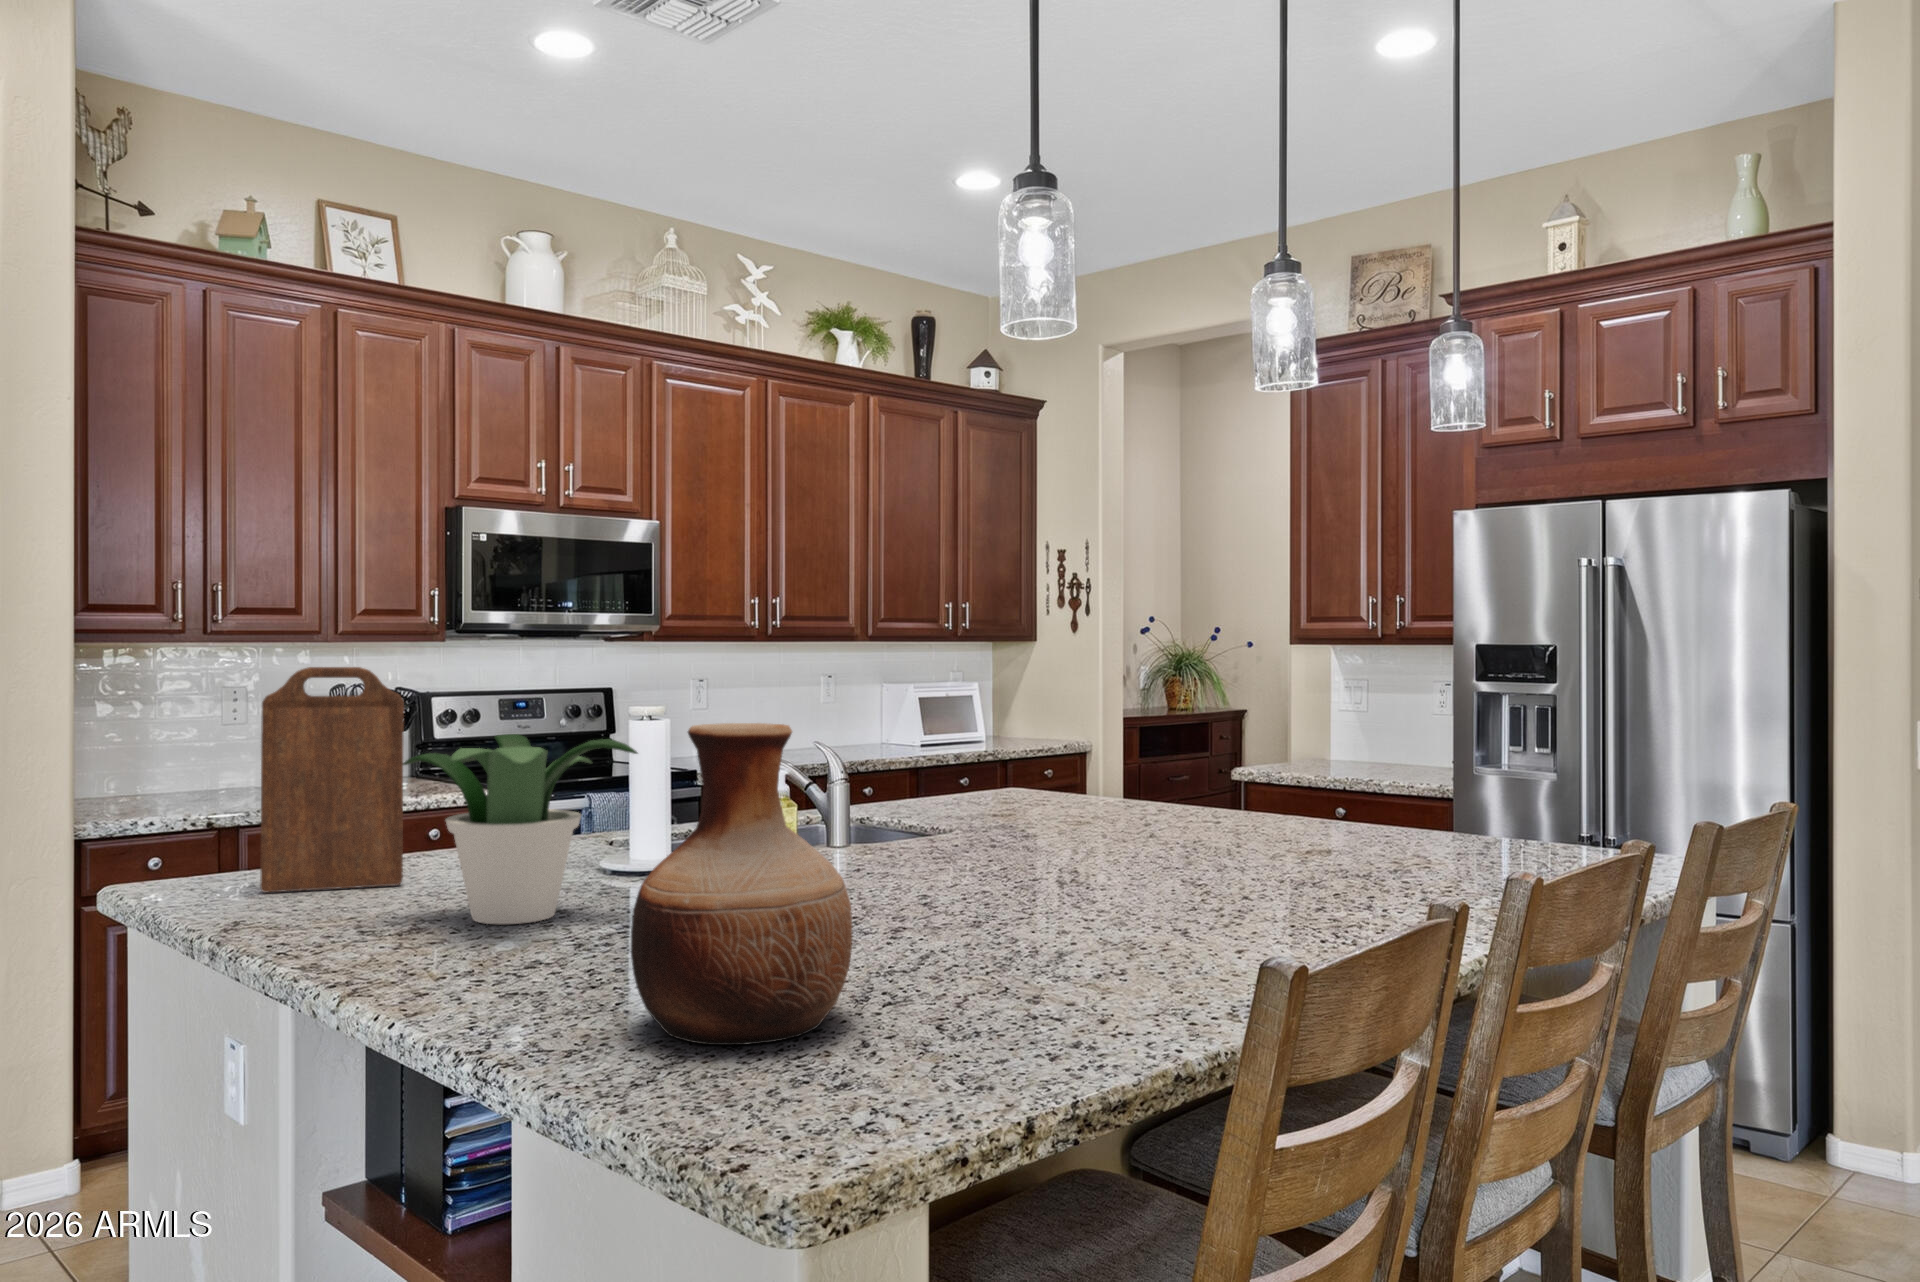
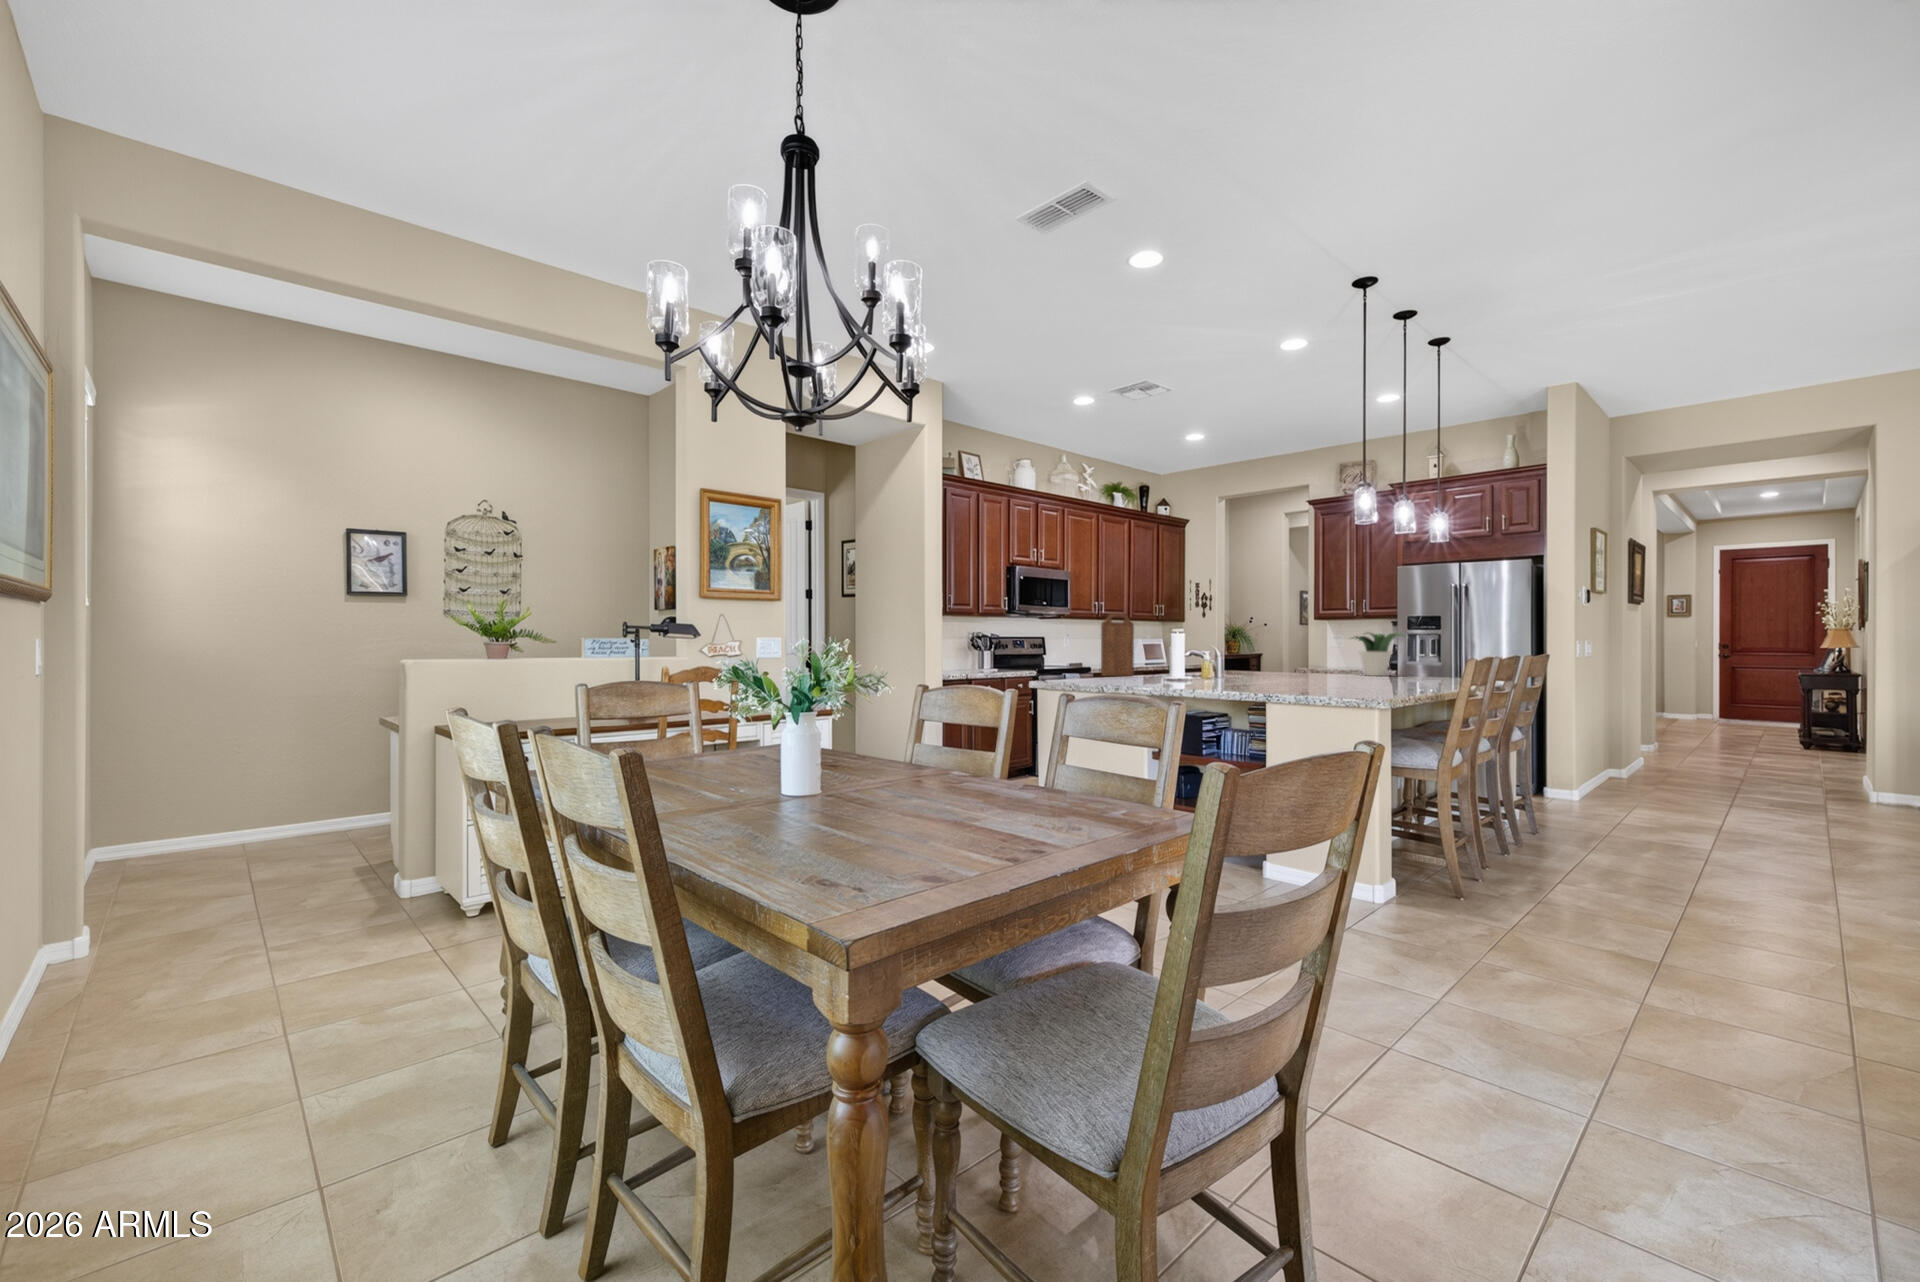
vase: present [631,723,852,1045] -> none [1285,618,1335,683]
potted plant: present [402,734,637,924] -> present [1355,633,1404,676]

